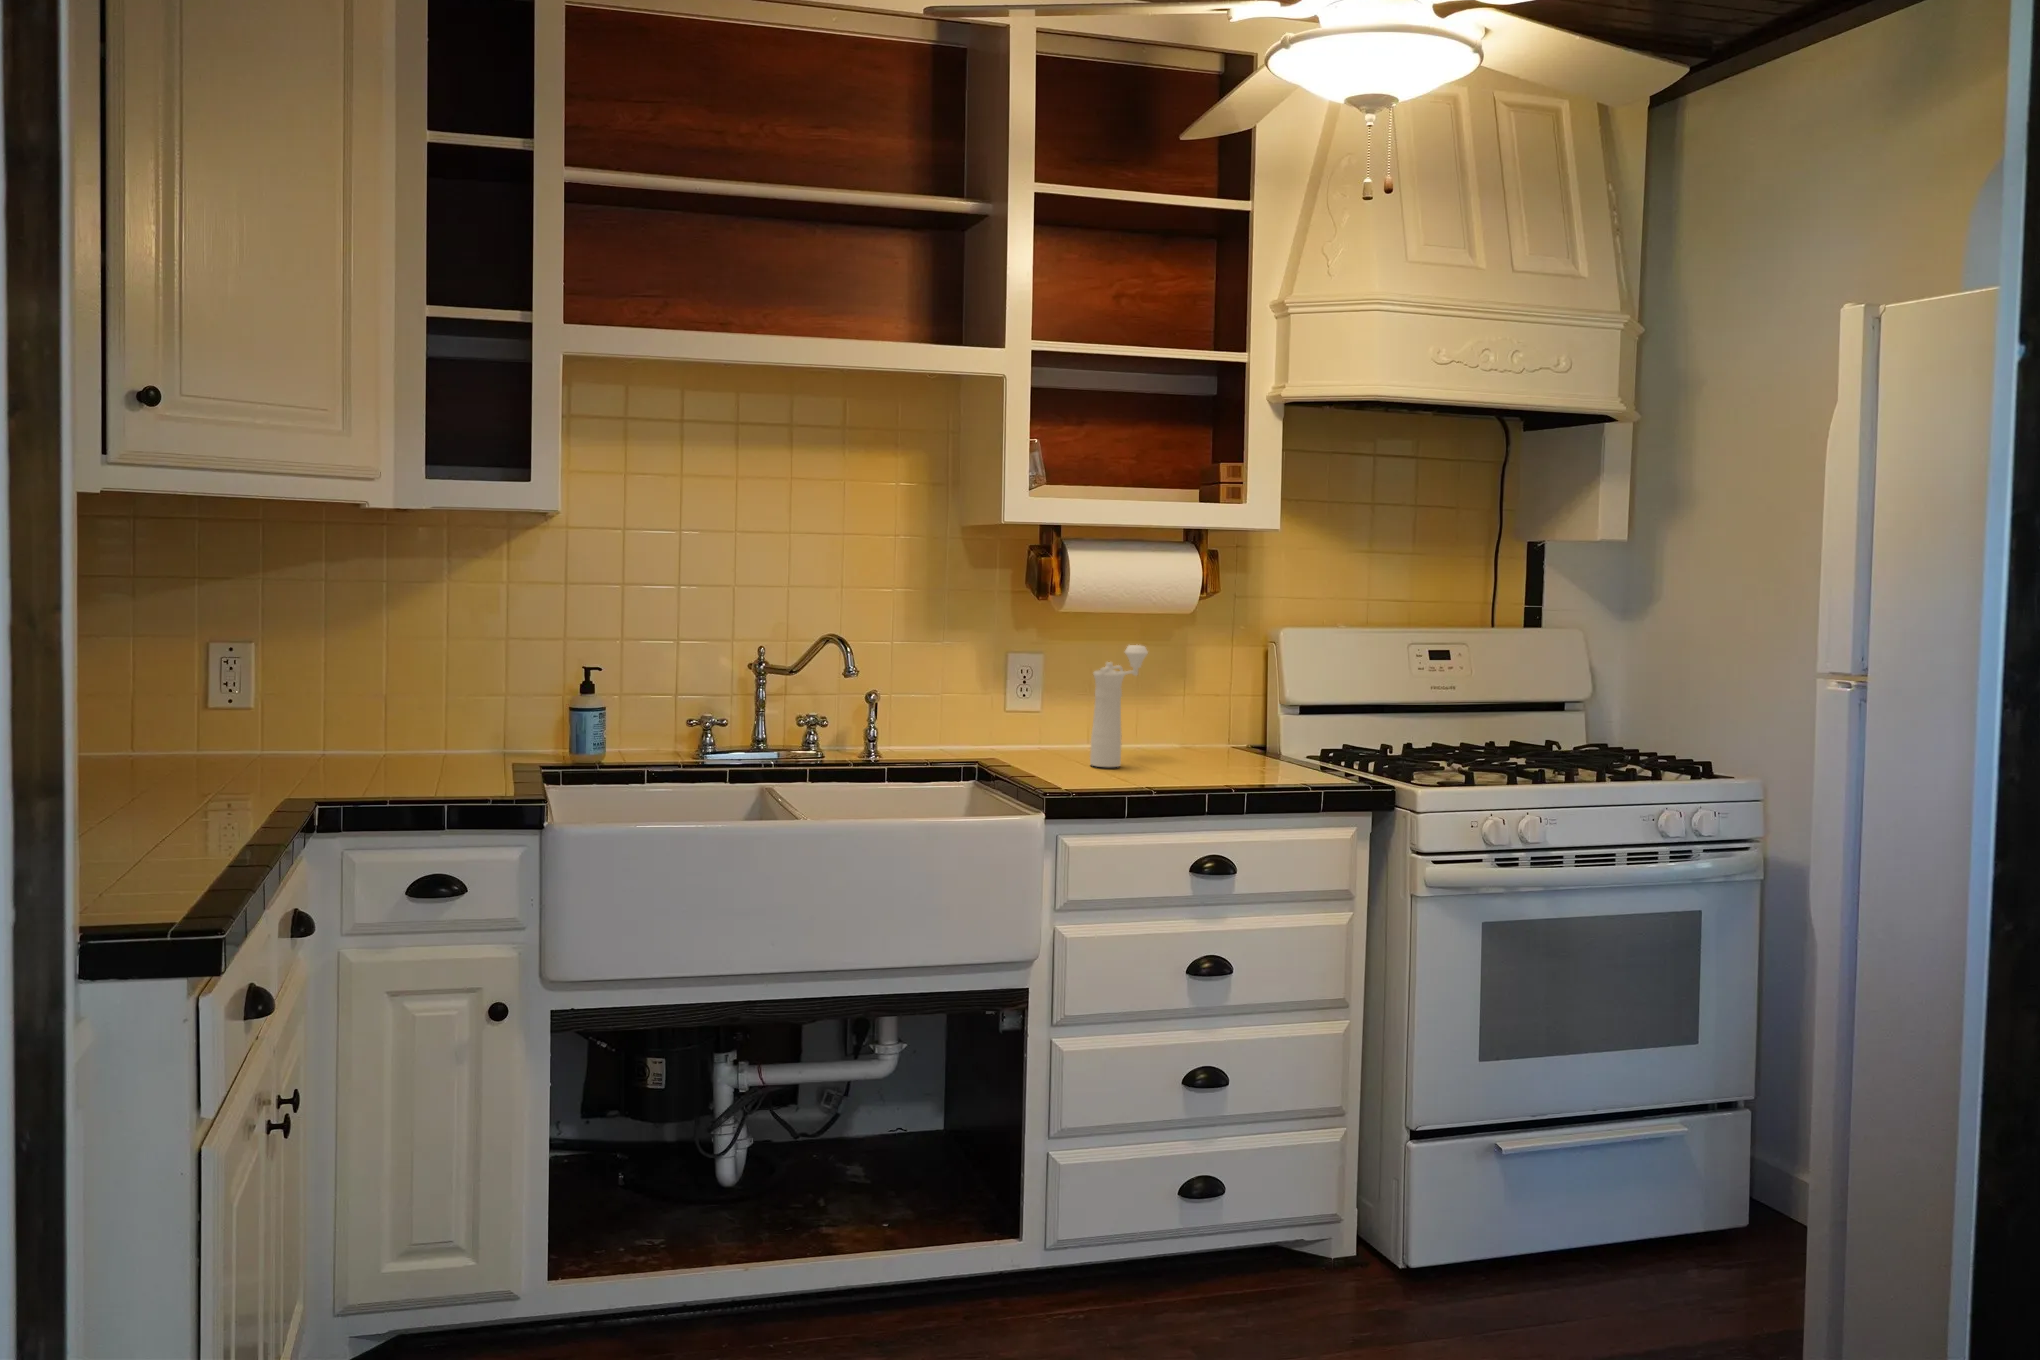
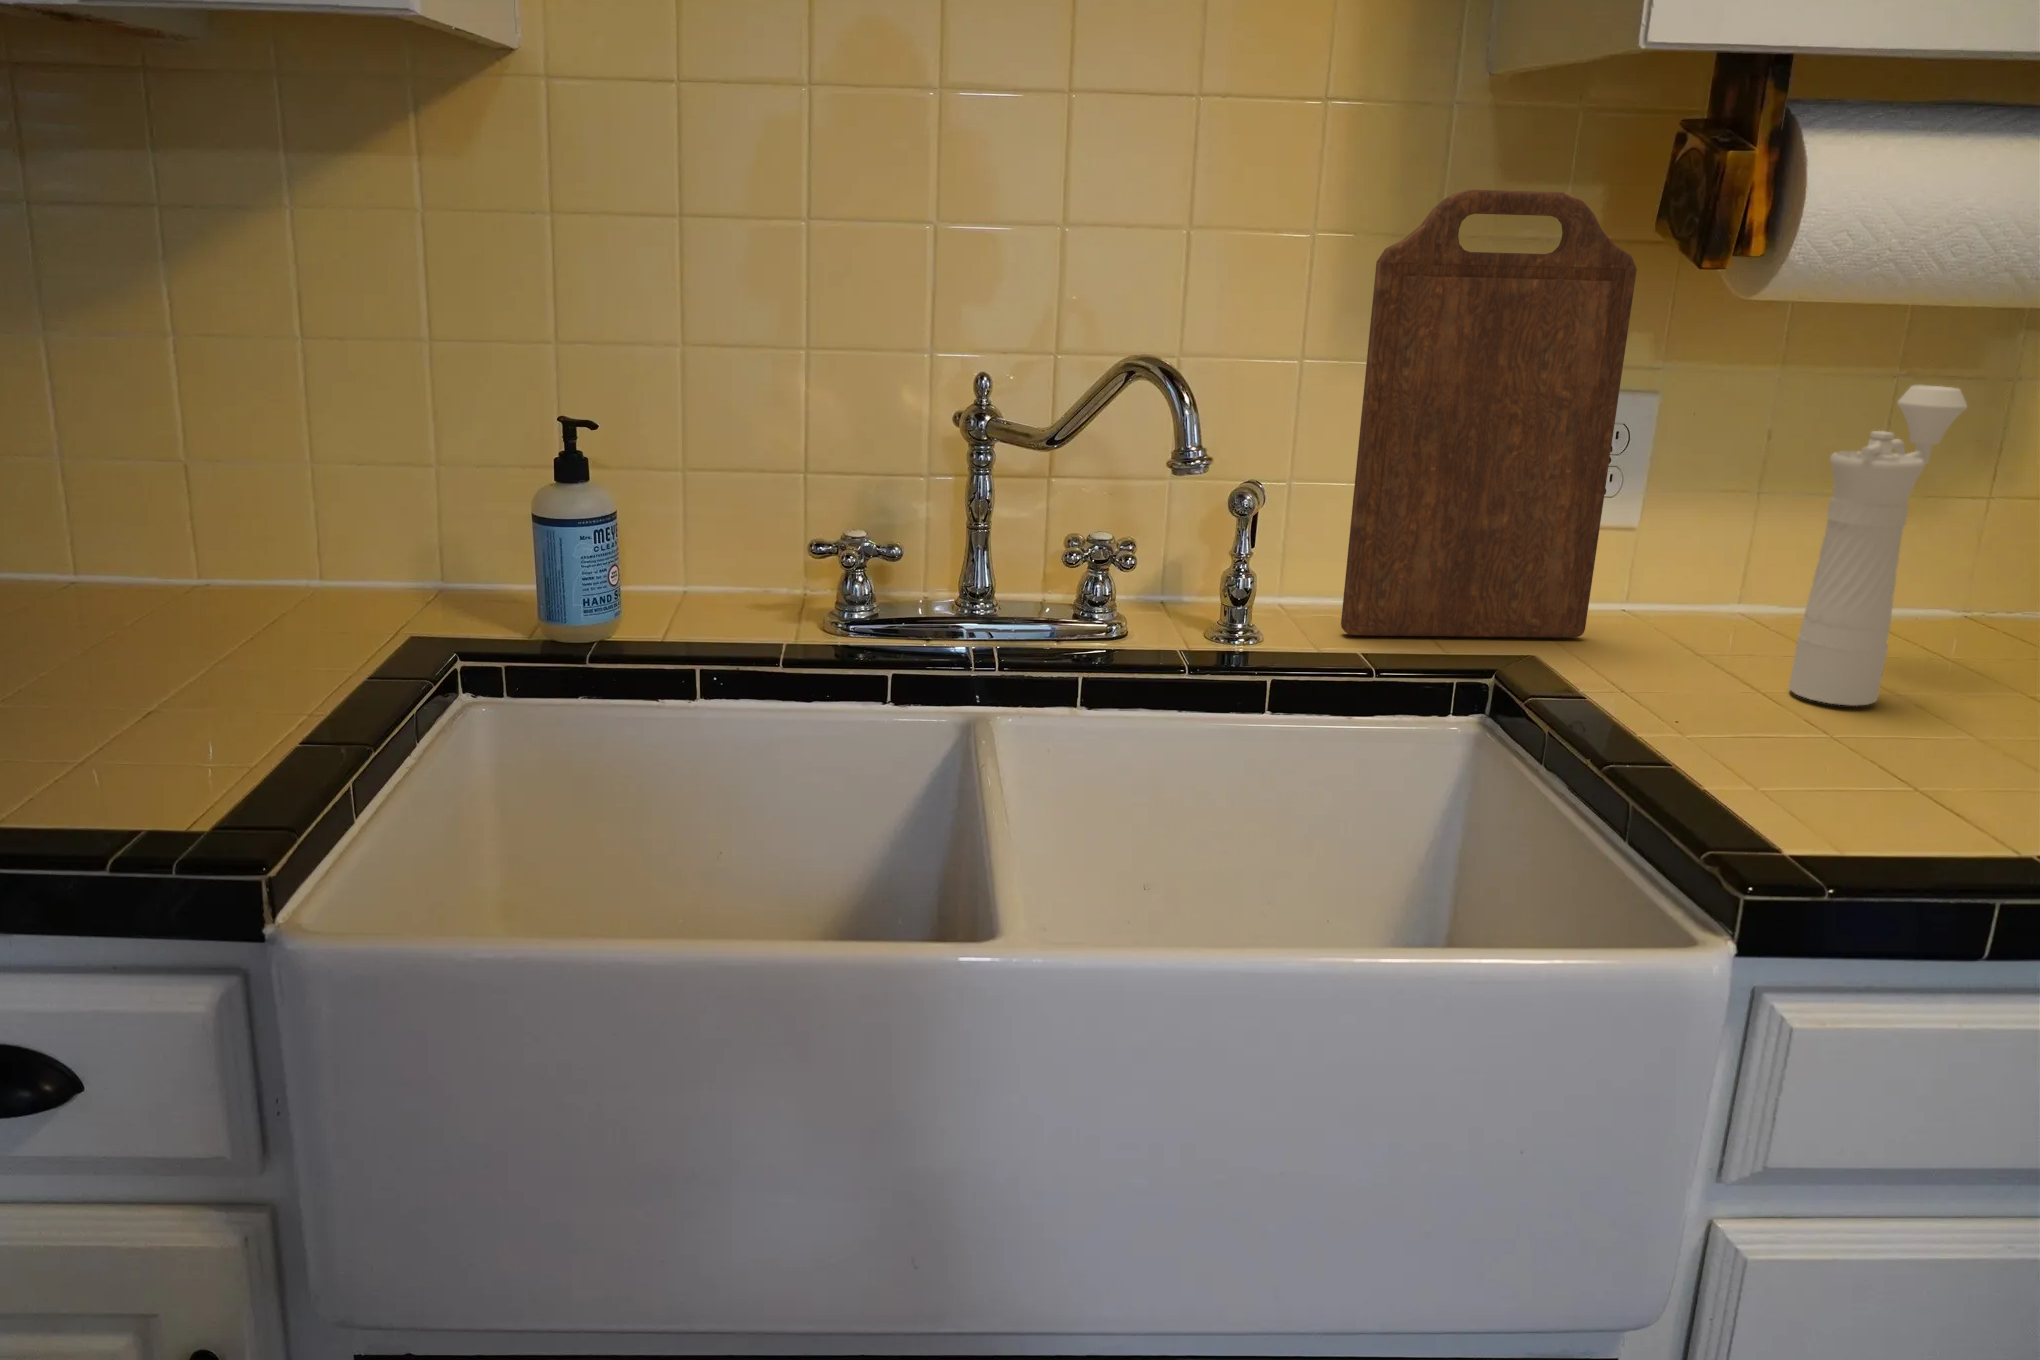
cutting board: none [917,571,1023,753] -> present [1341,190,1637,637]

